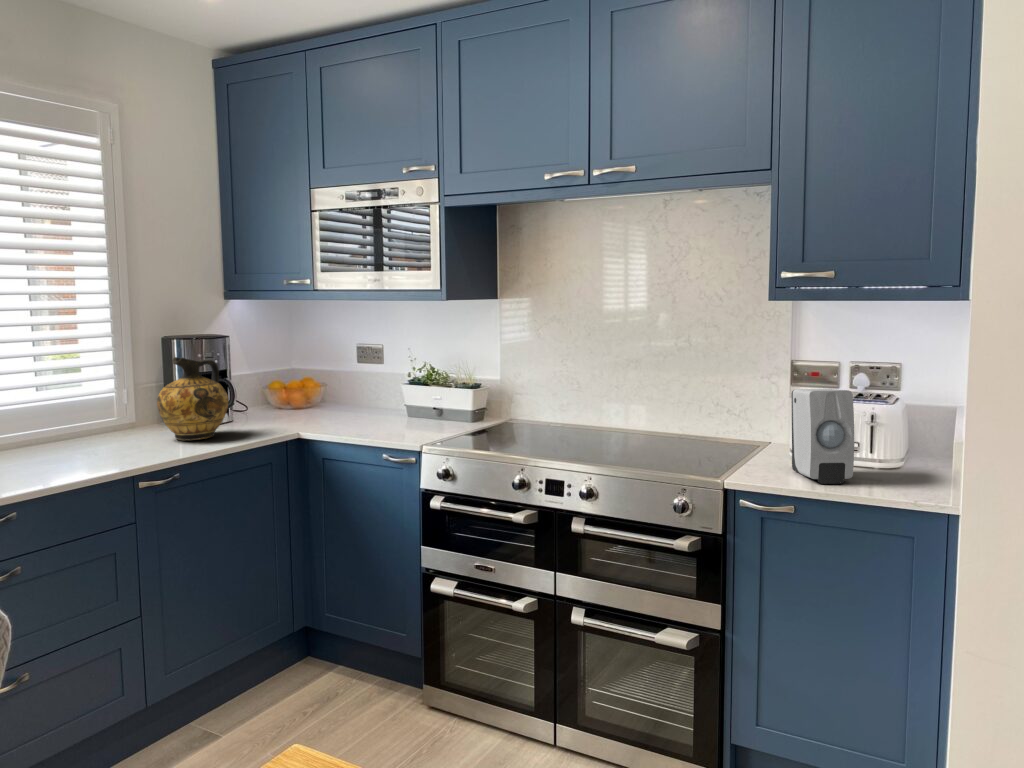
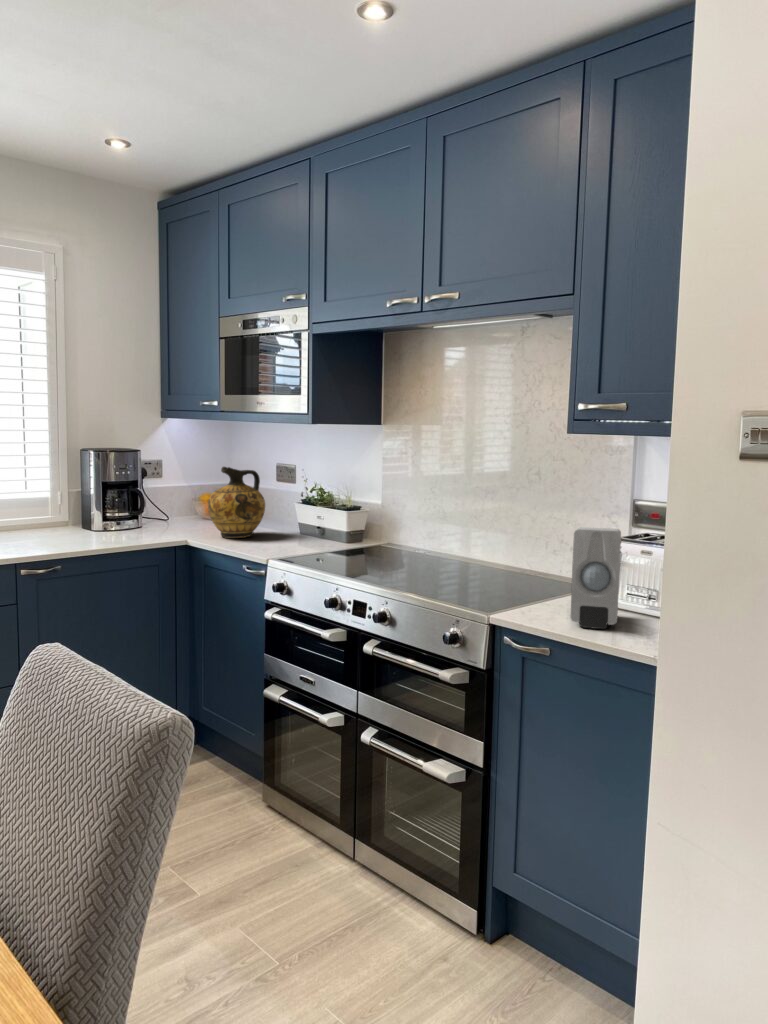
ceramic jug: present [157,357,228,440] -> present [208,467,265,538]

